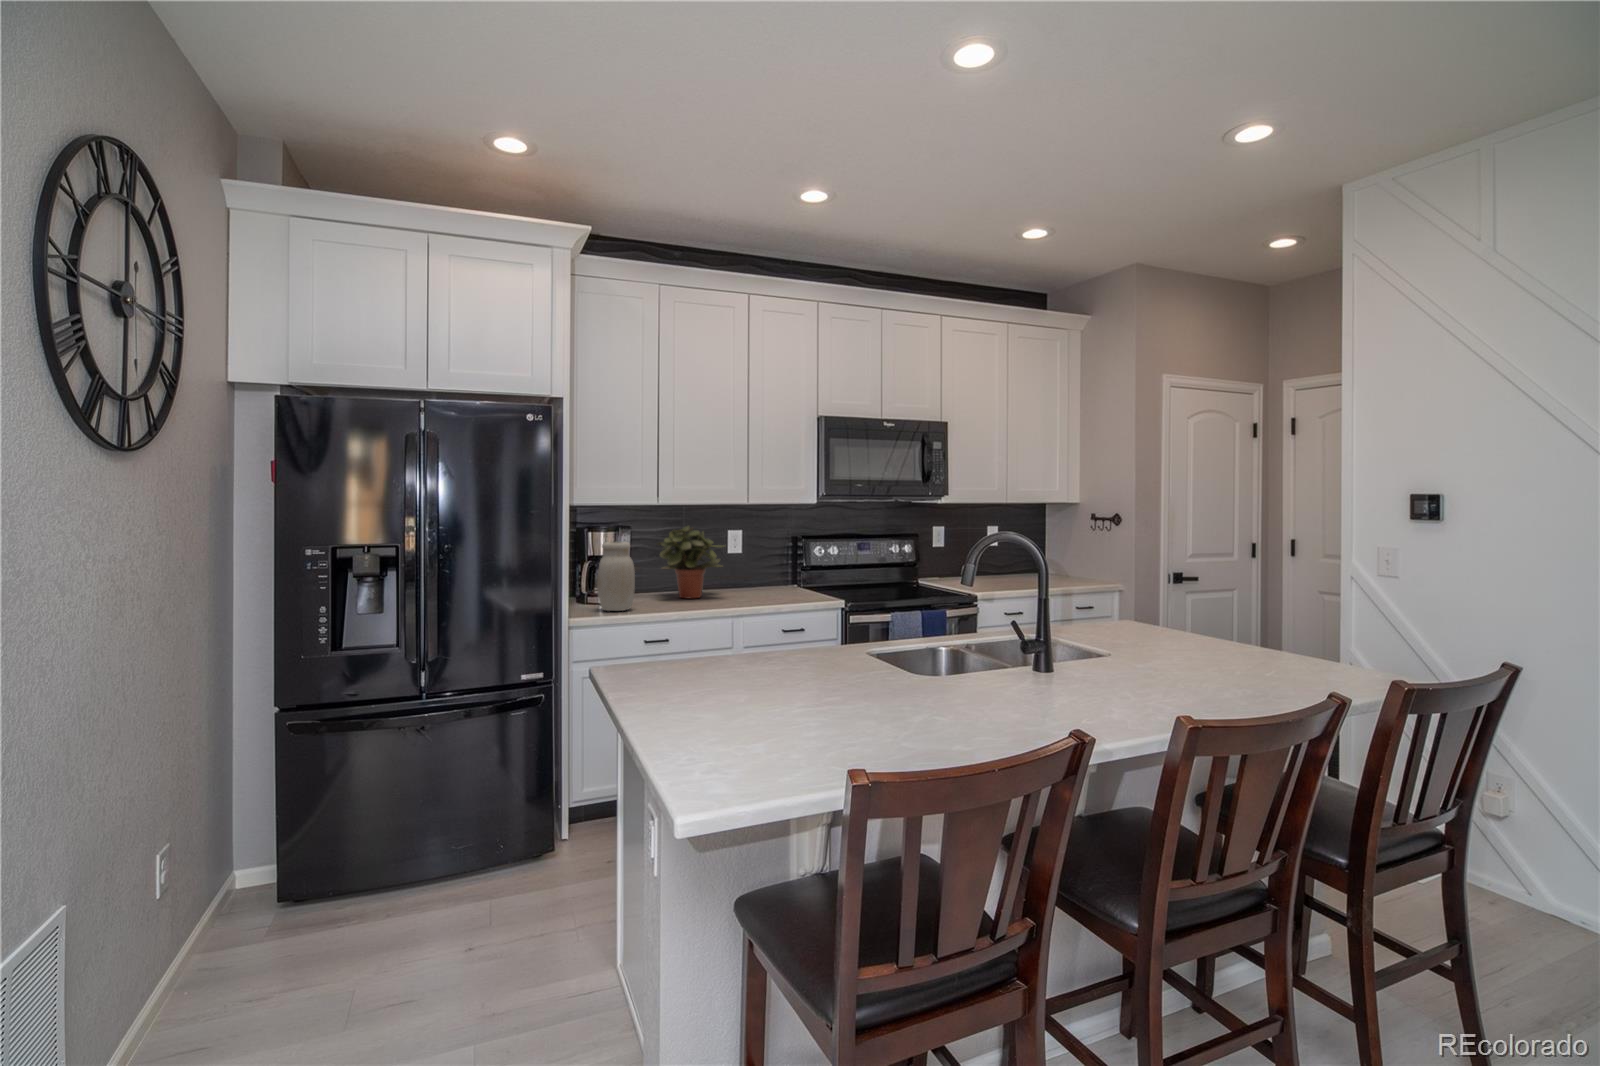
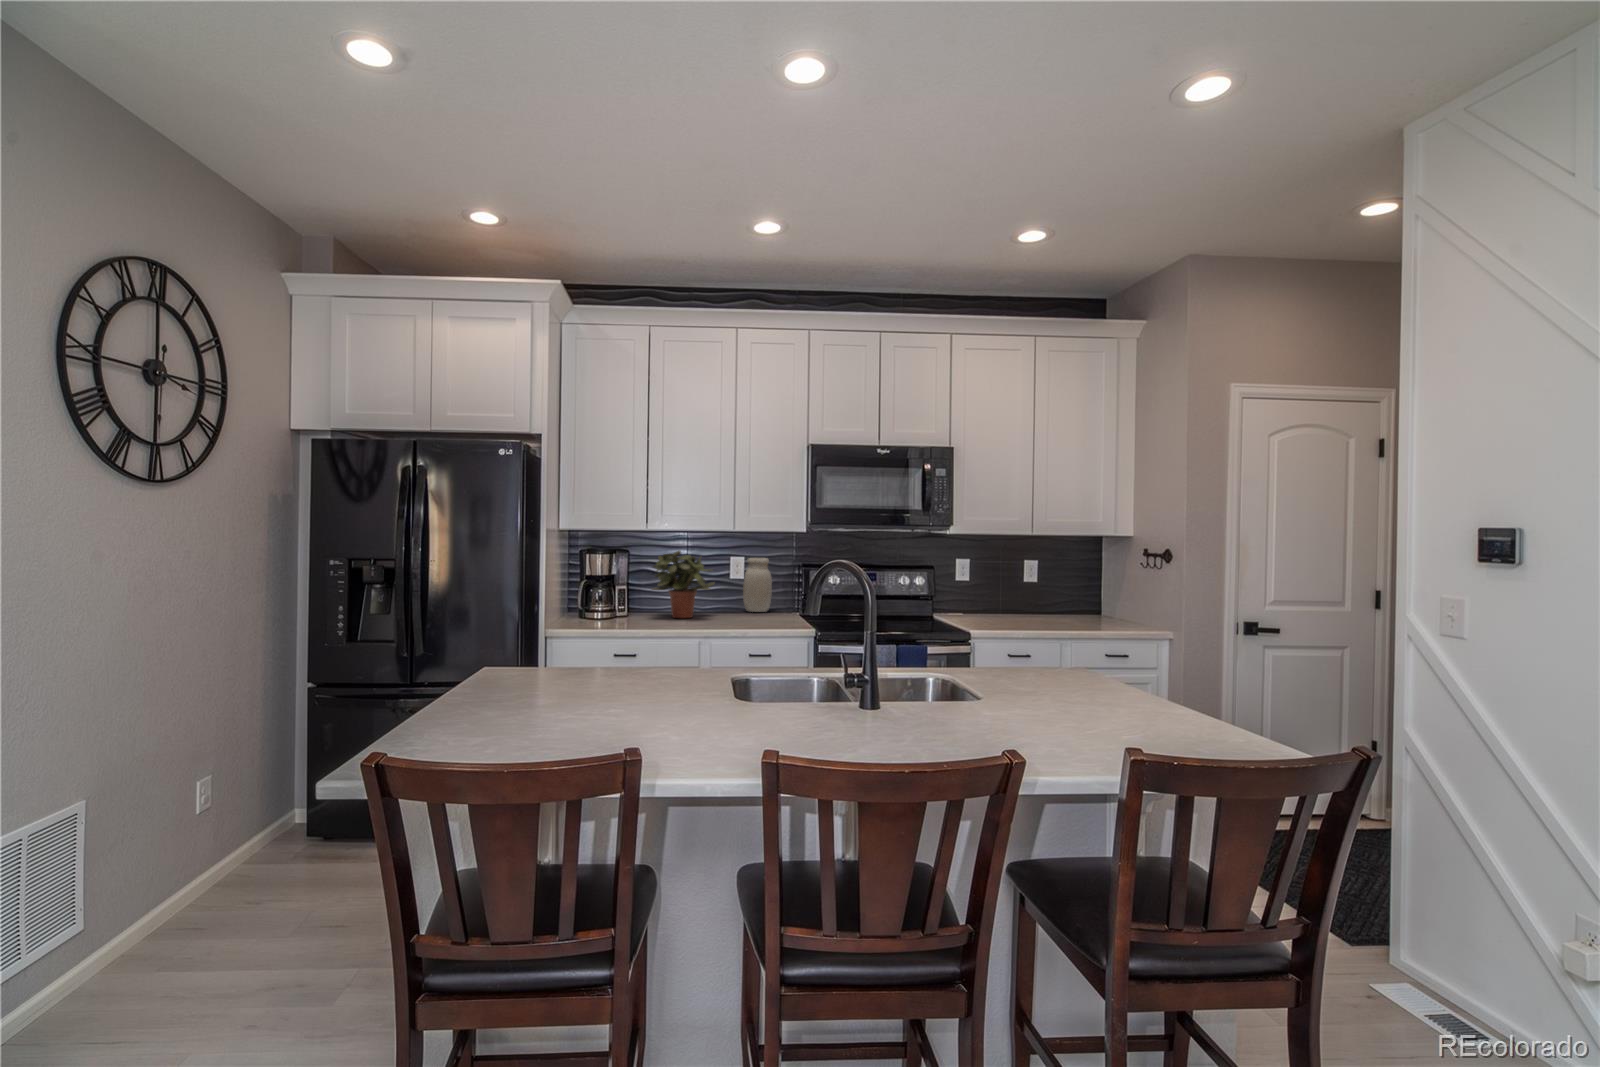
jar: present [597,542,635,611] -> present [743,558,772,612]

